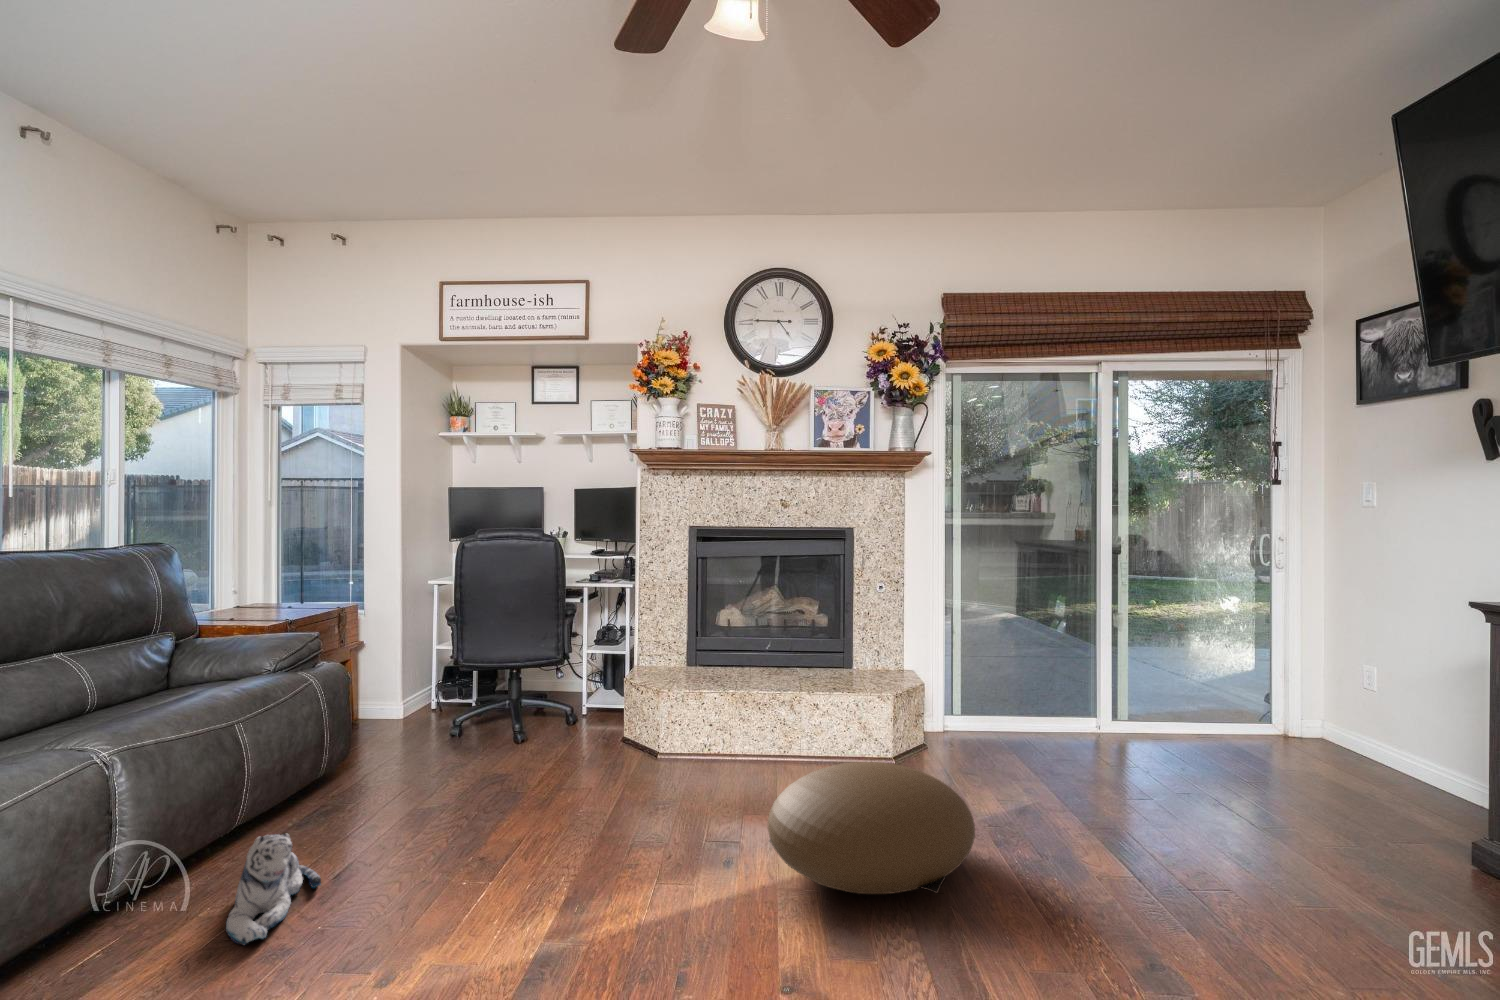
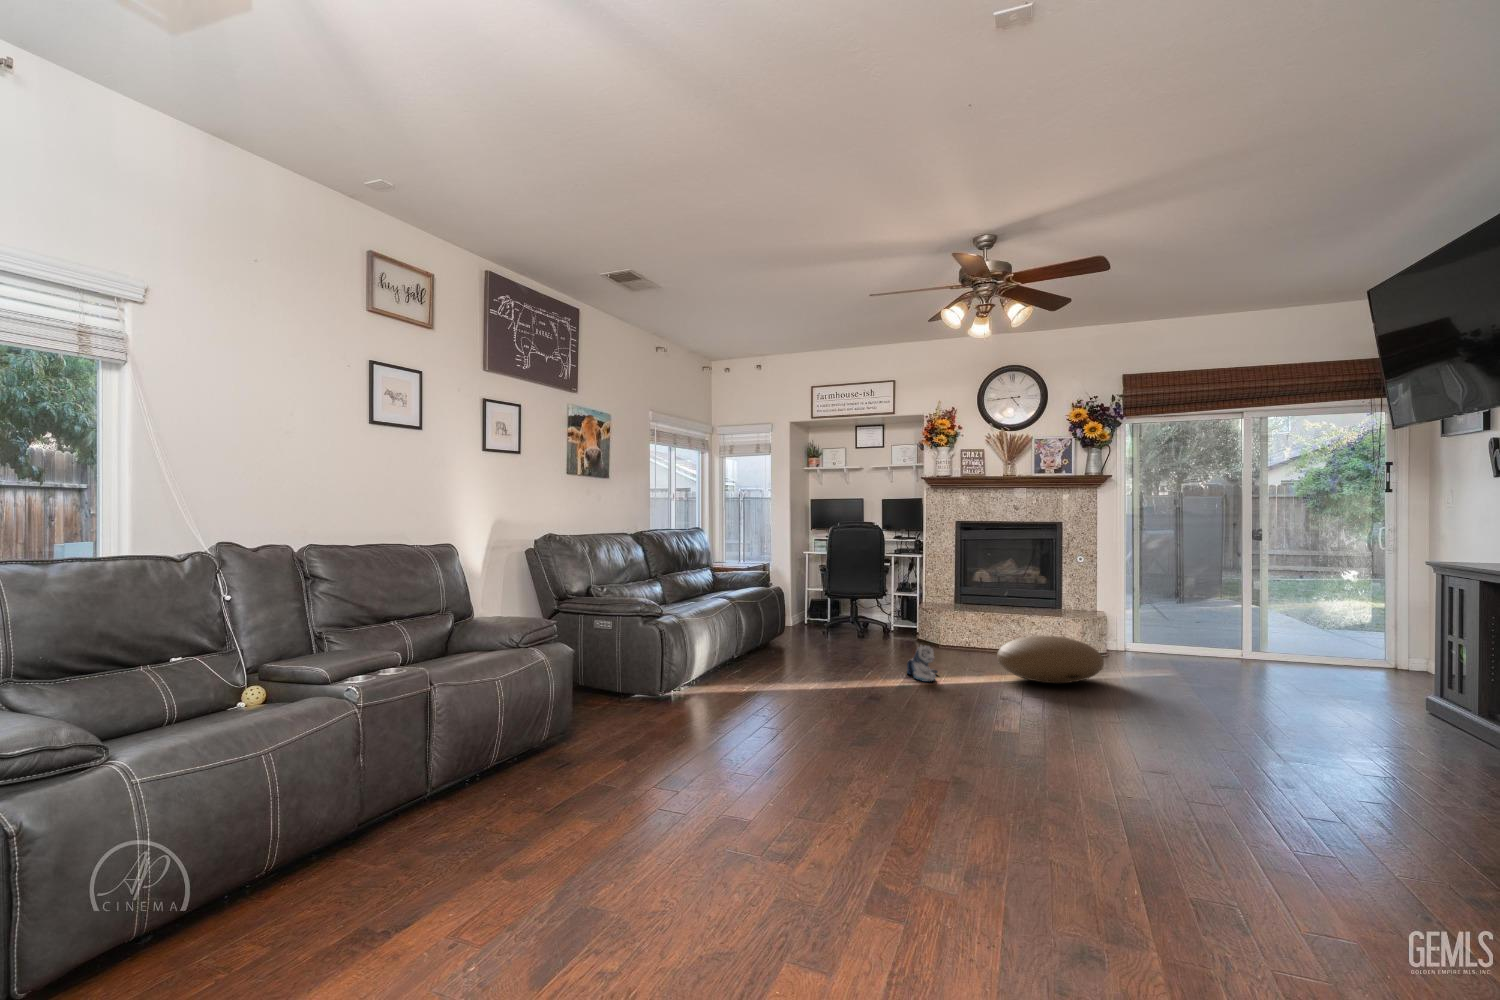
plush toy: present [226,834,321,945] -> present [907,645,937,682]

